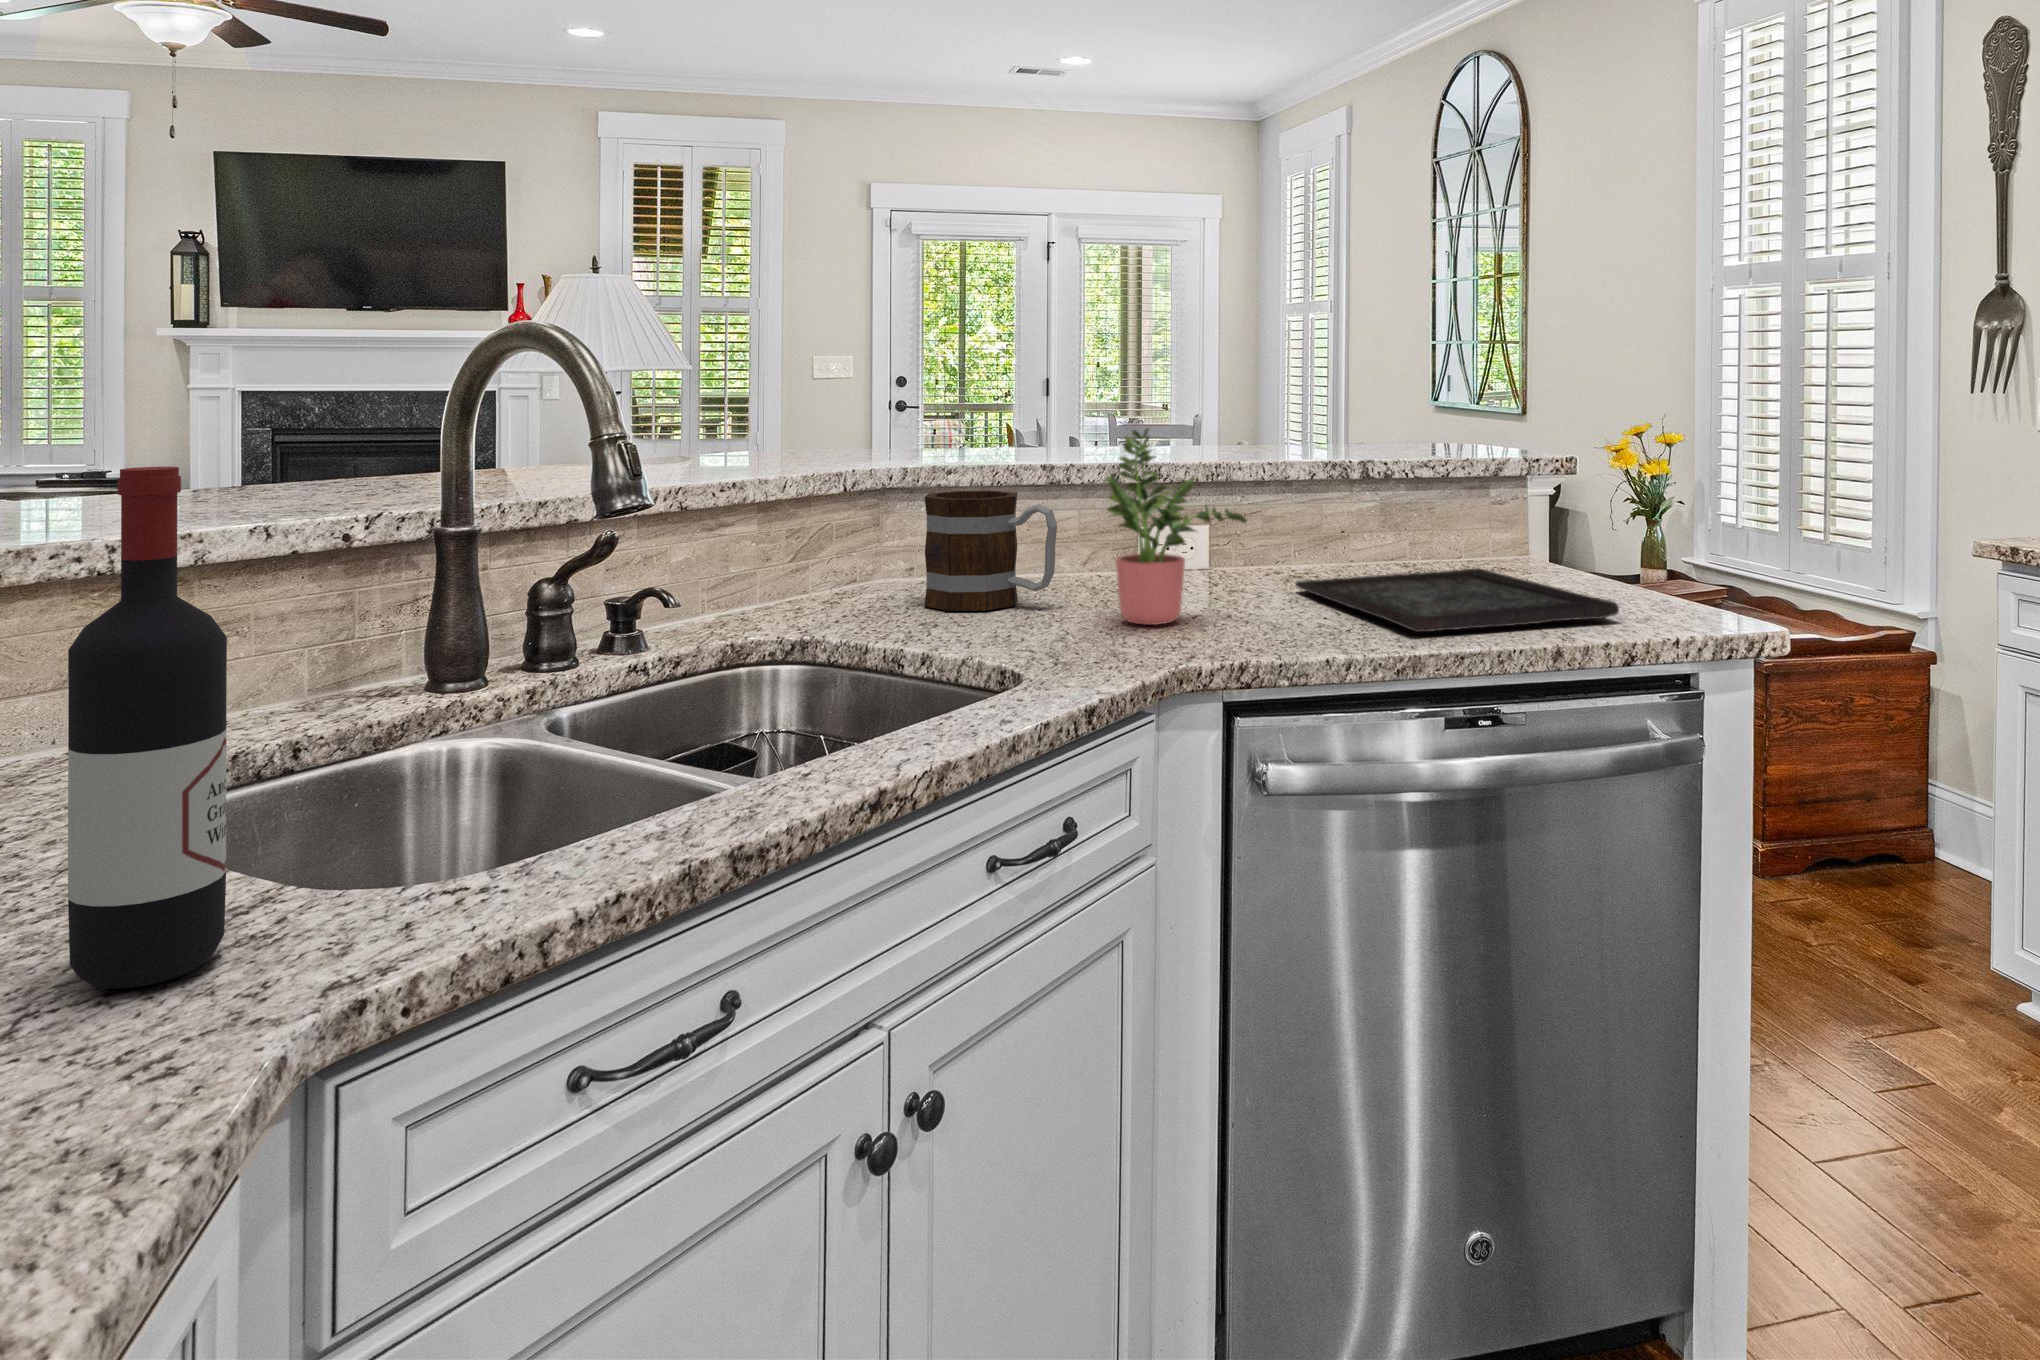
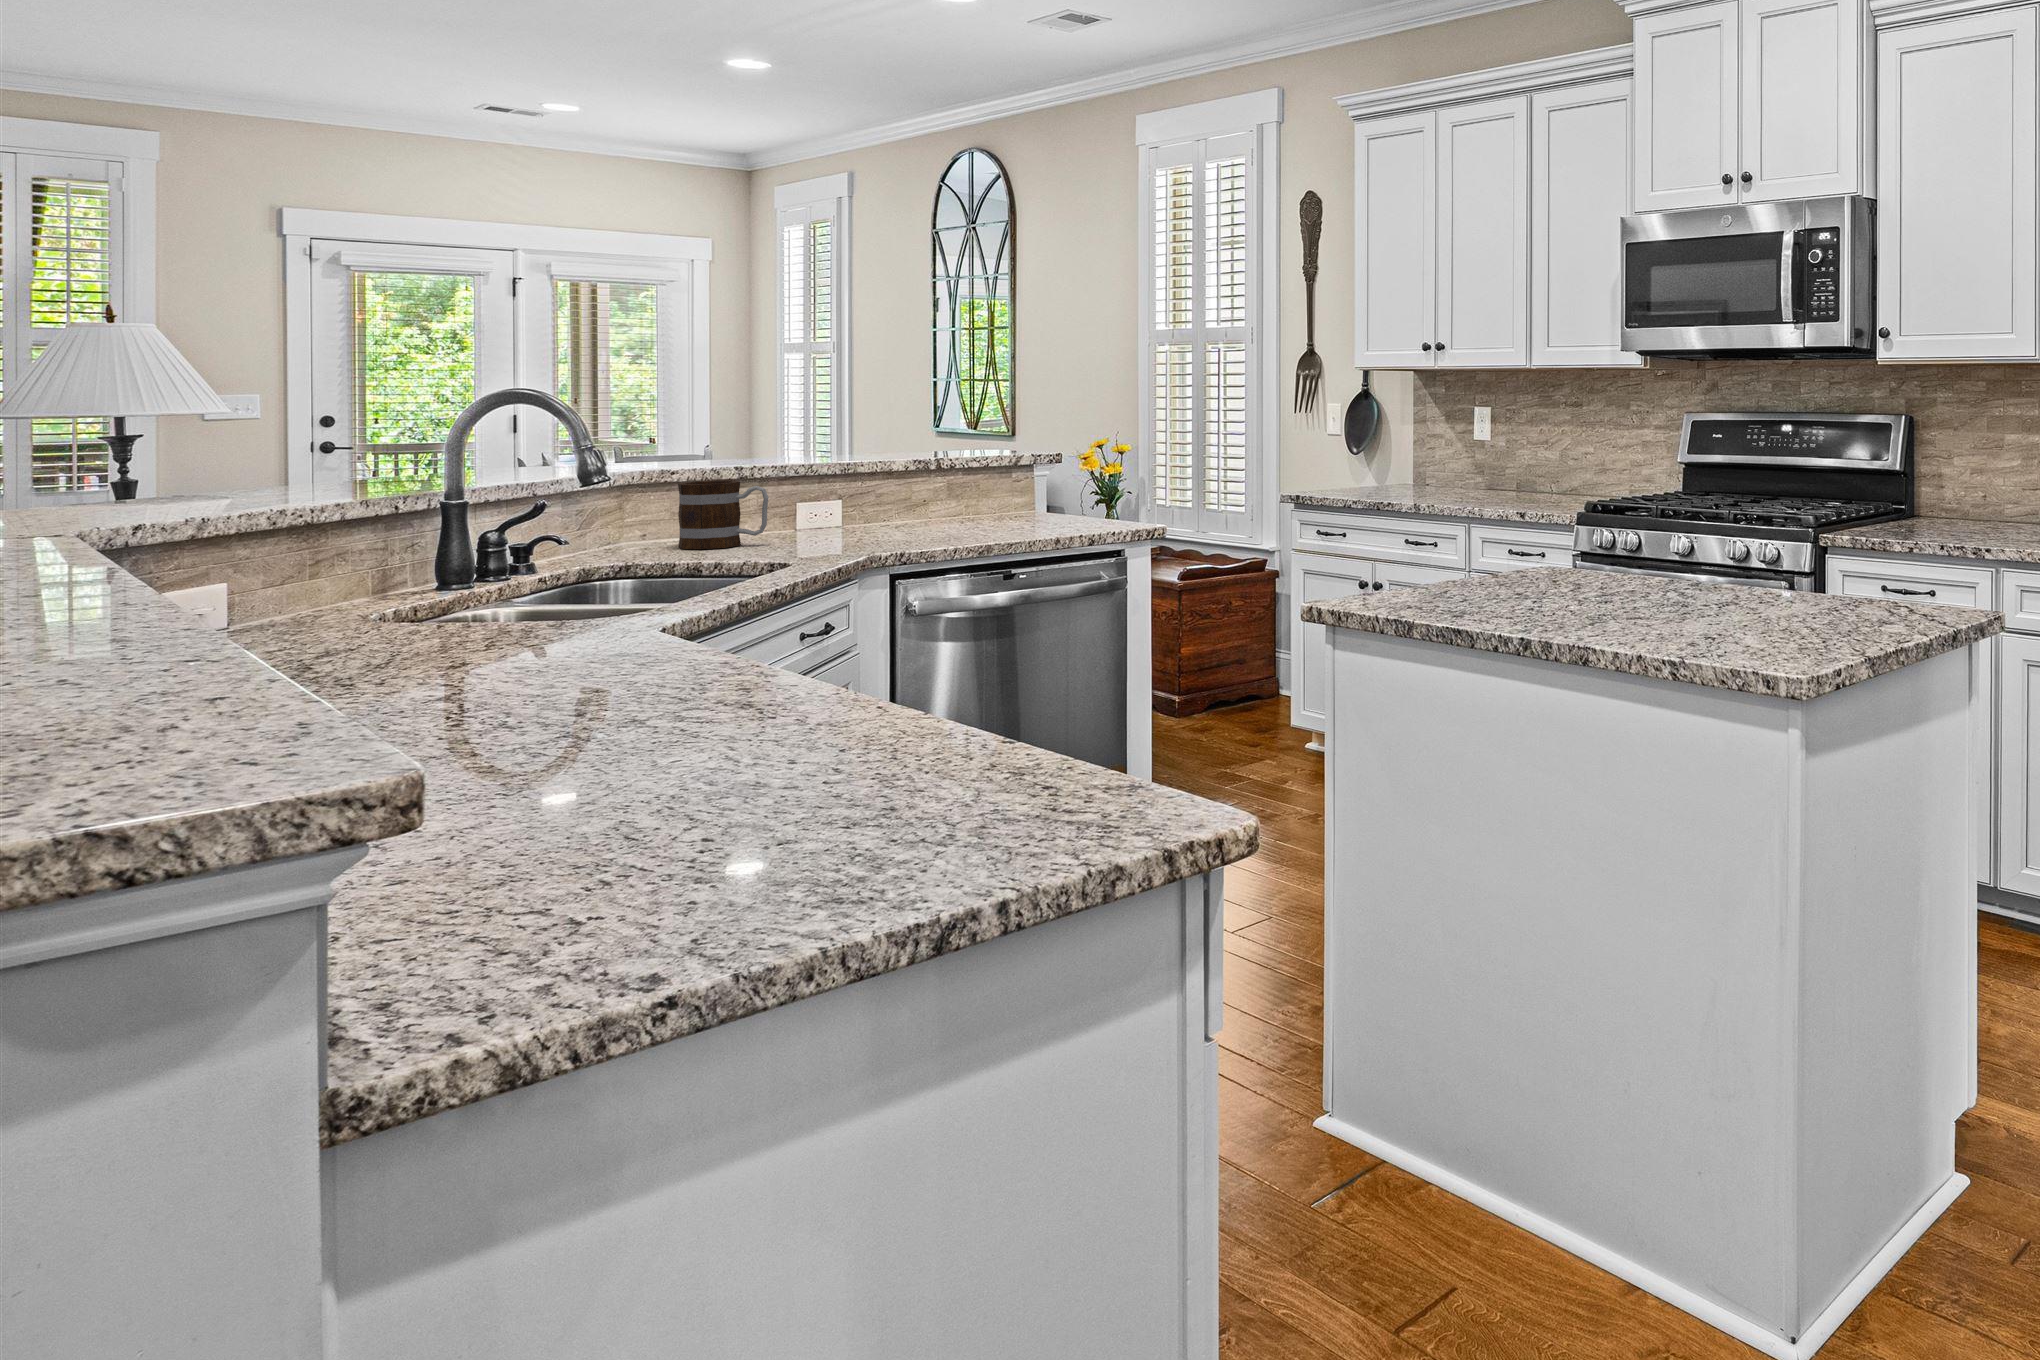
potted plant: present [1106,429,1247,625] -> none [807,440,889,546]
wine bottle: present [68,467,227,989] -> none [512,452,571,643]
tray: present [1295,568,1619,632] -> none [906,515,1088,539]

